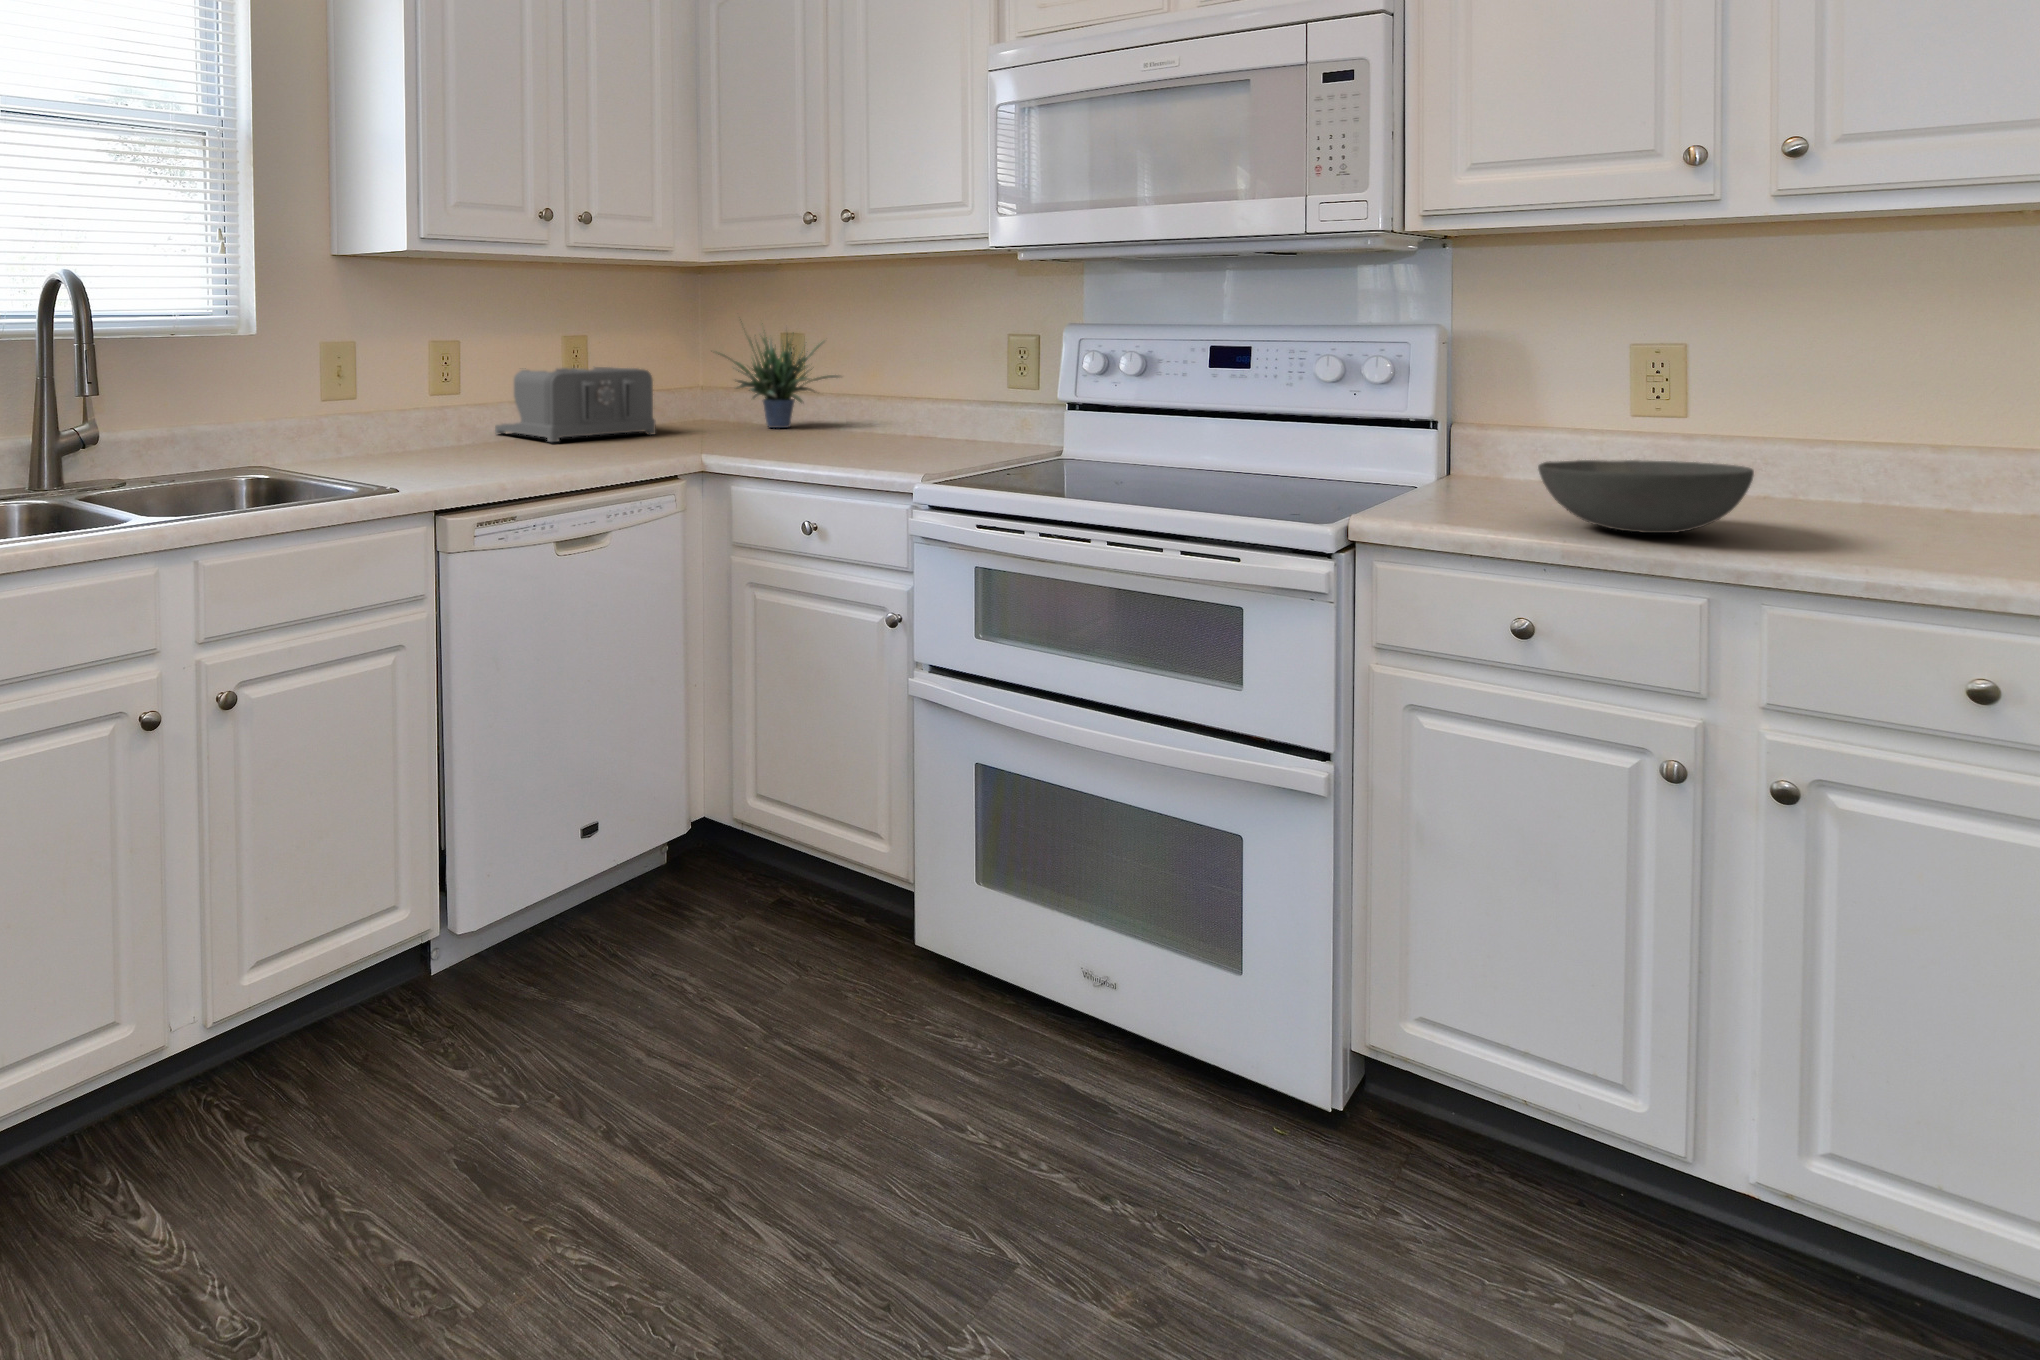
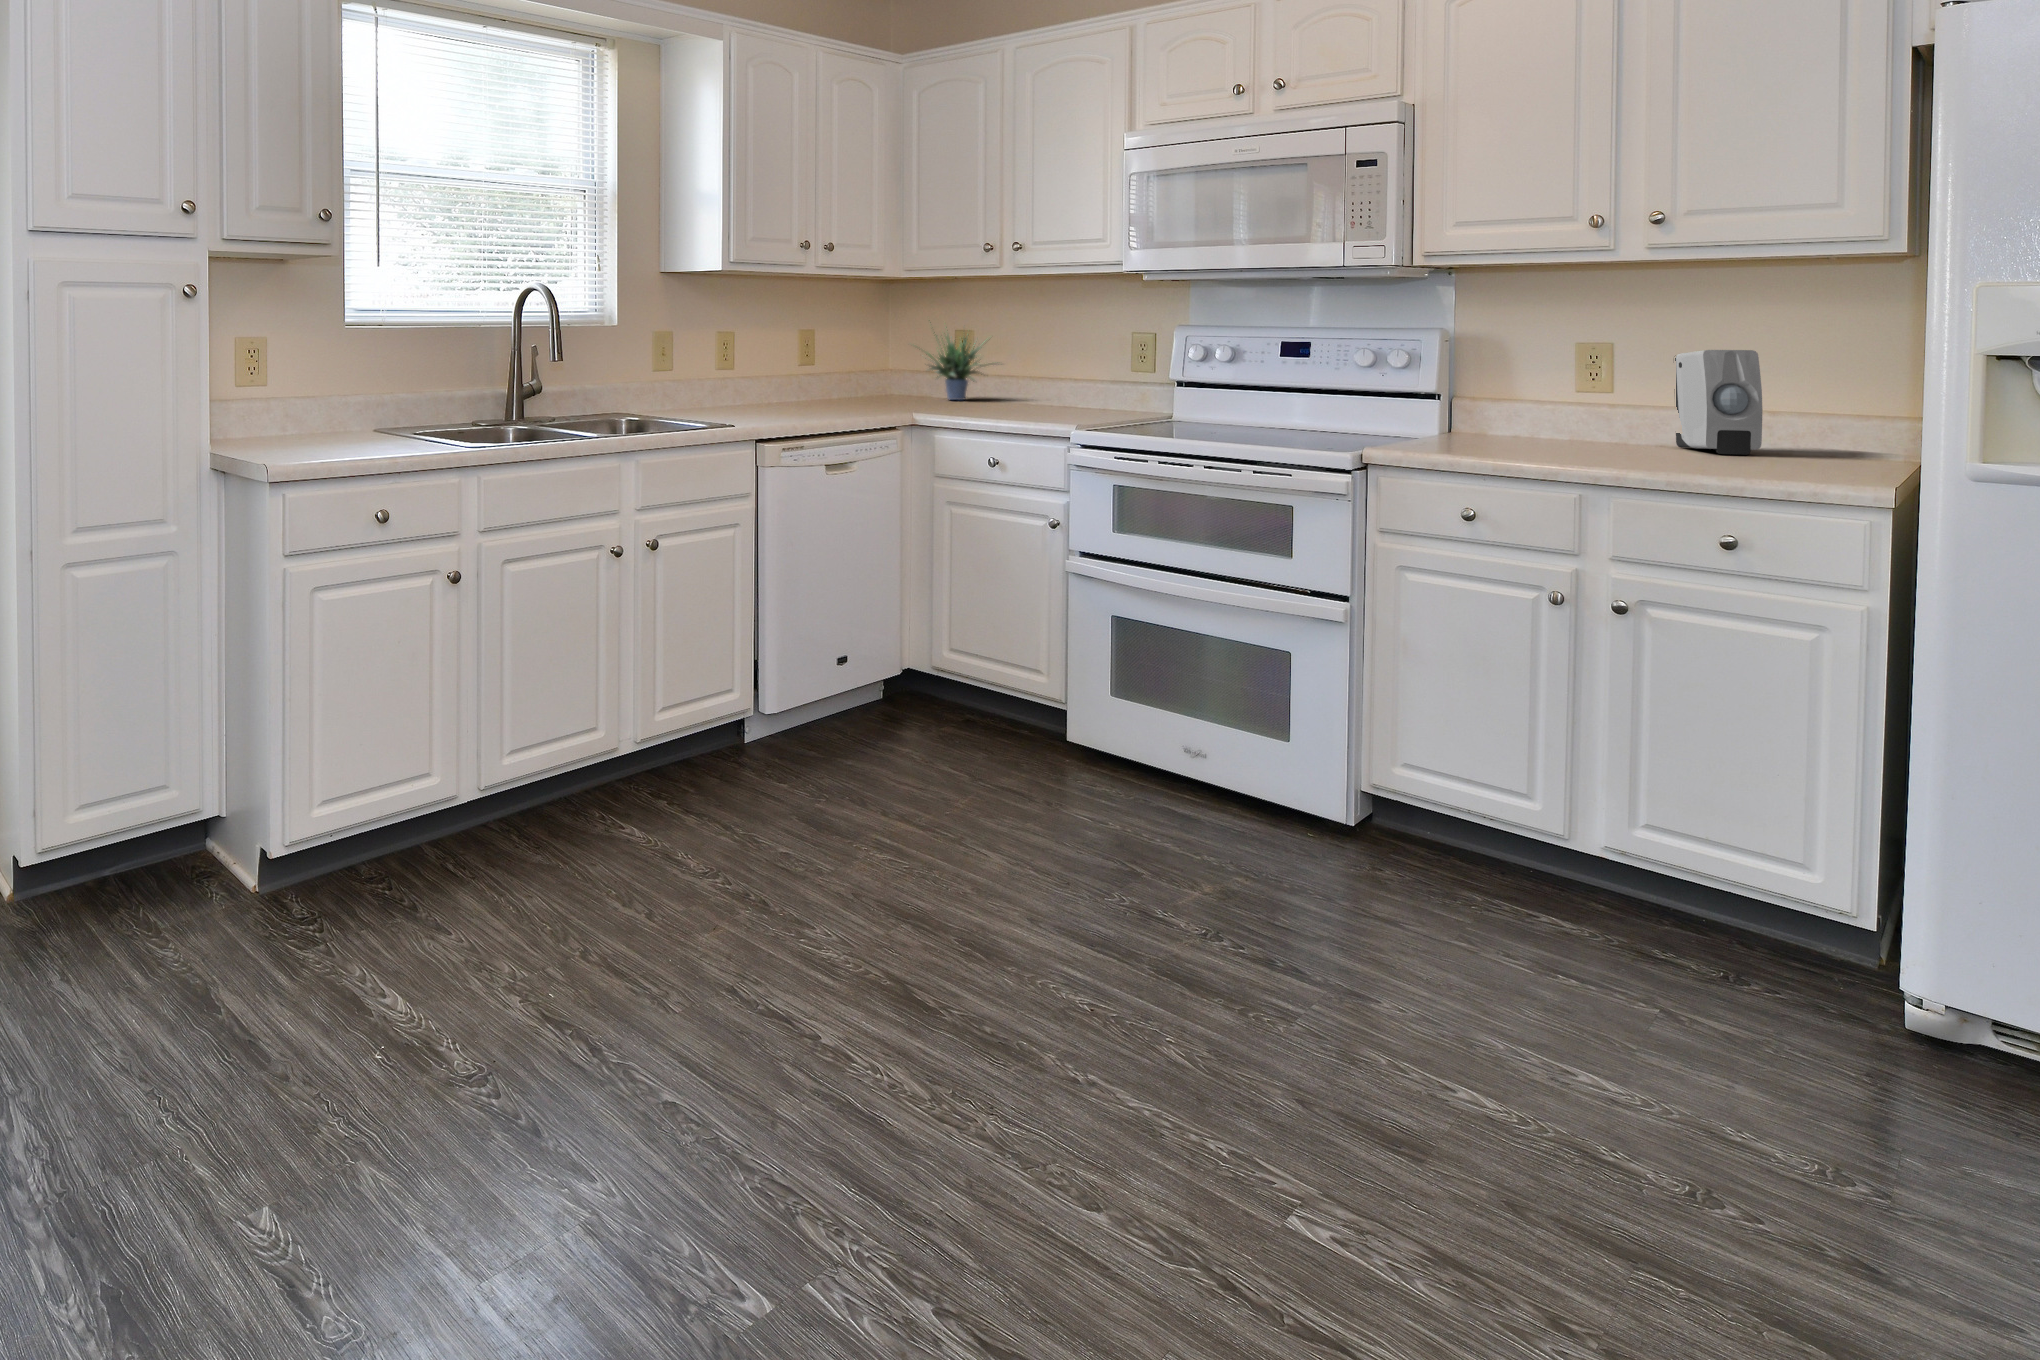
soap dispenser: none [1781,352,1932,512] -> present [1674,350,1762,455]
toaster: present [495,367,656,442] -> none [753,353,869,405]
bowl: present [1538,460,1754,533] -> none [1486,416,1620,458]

